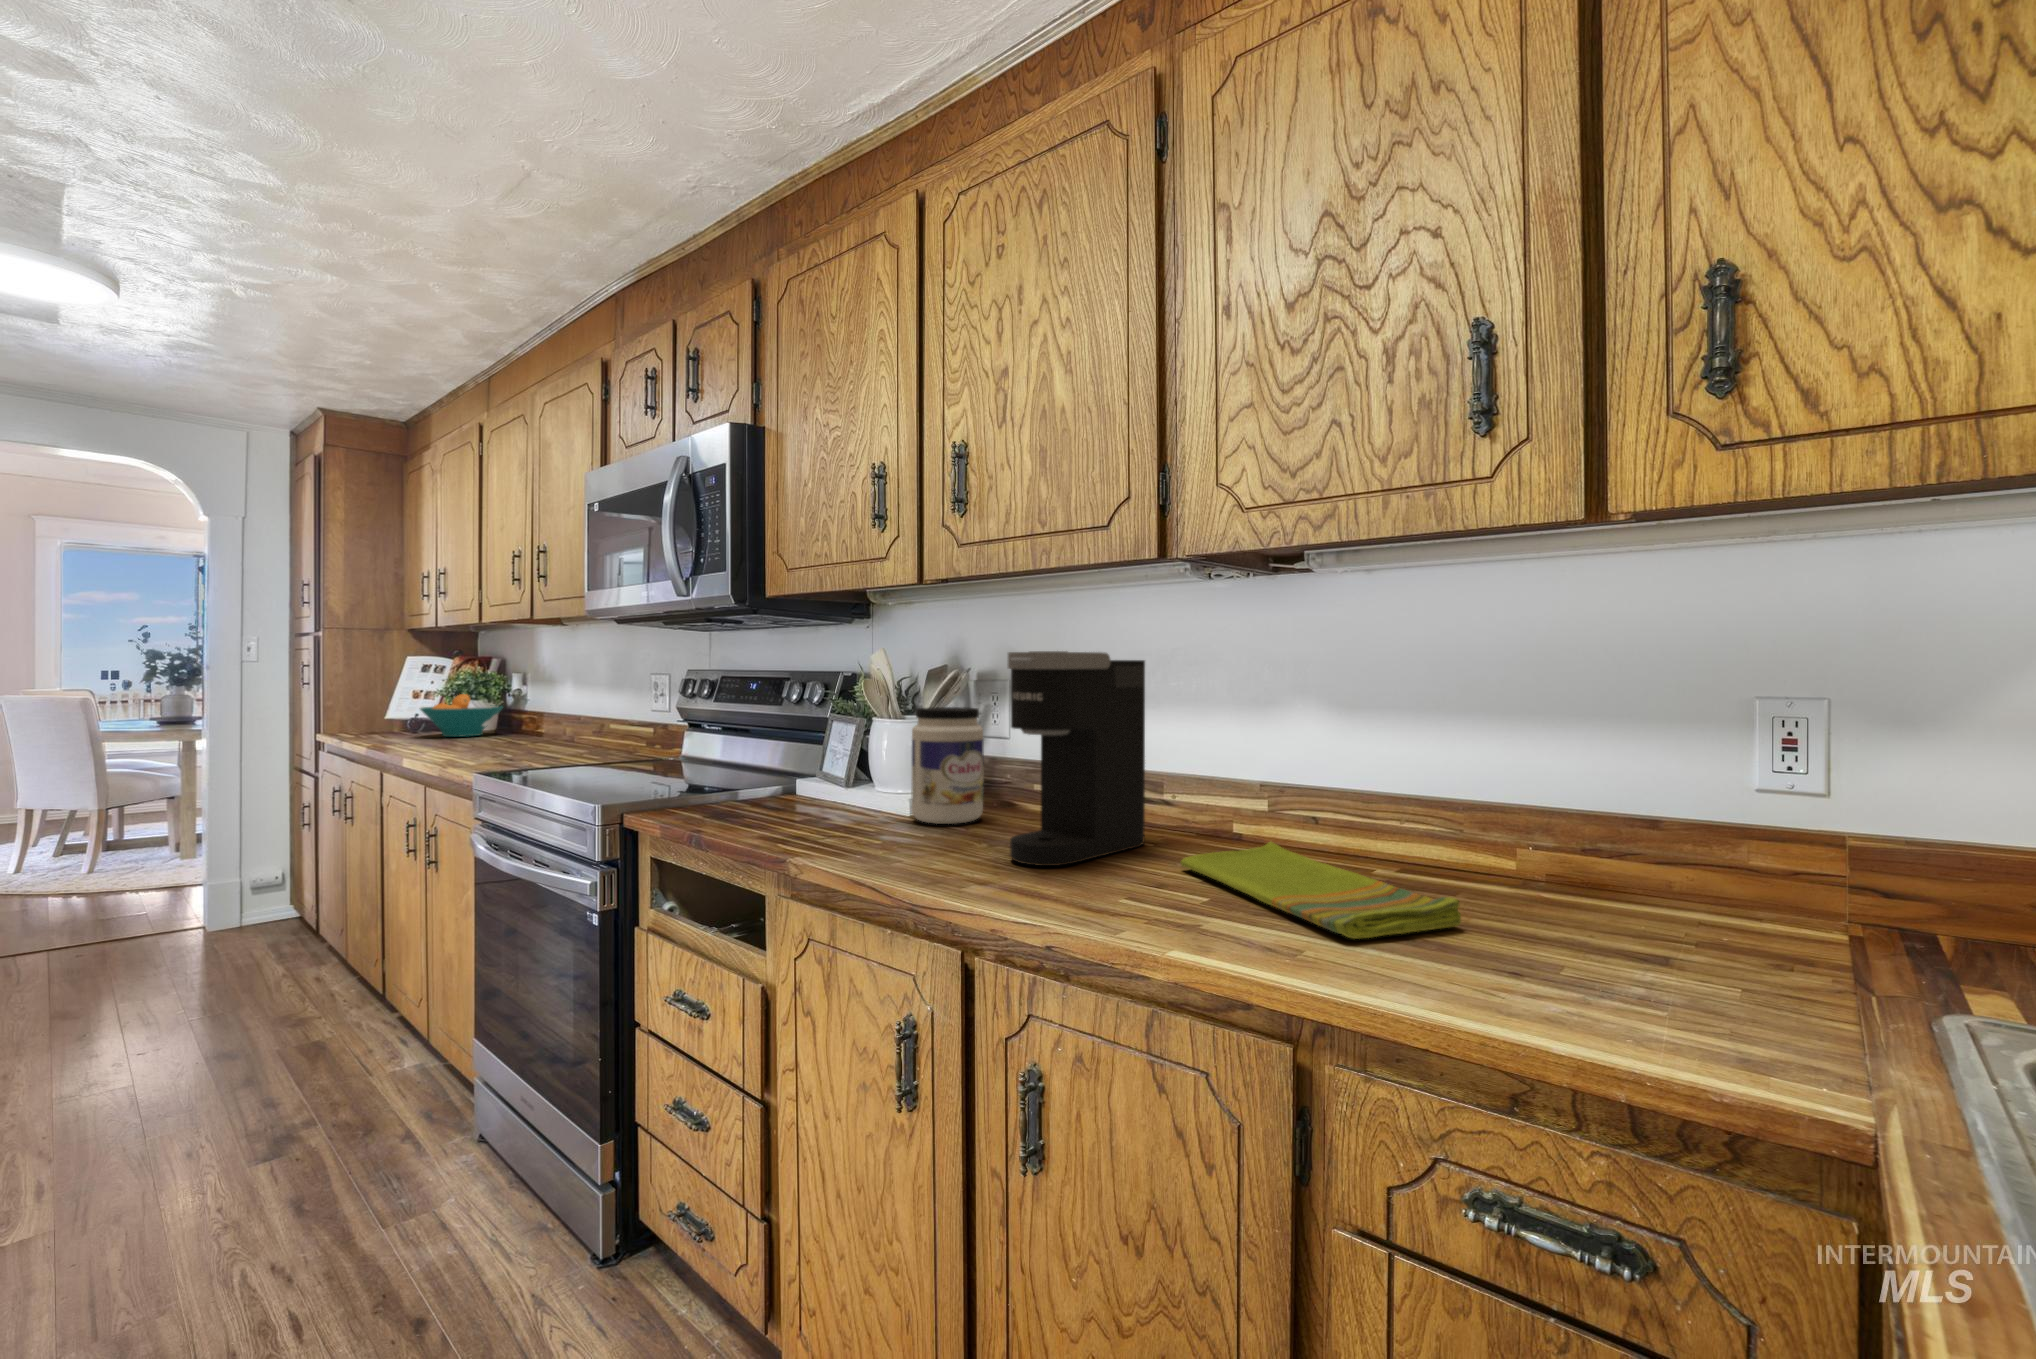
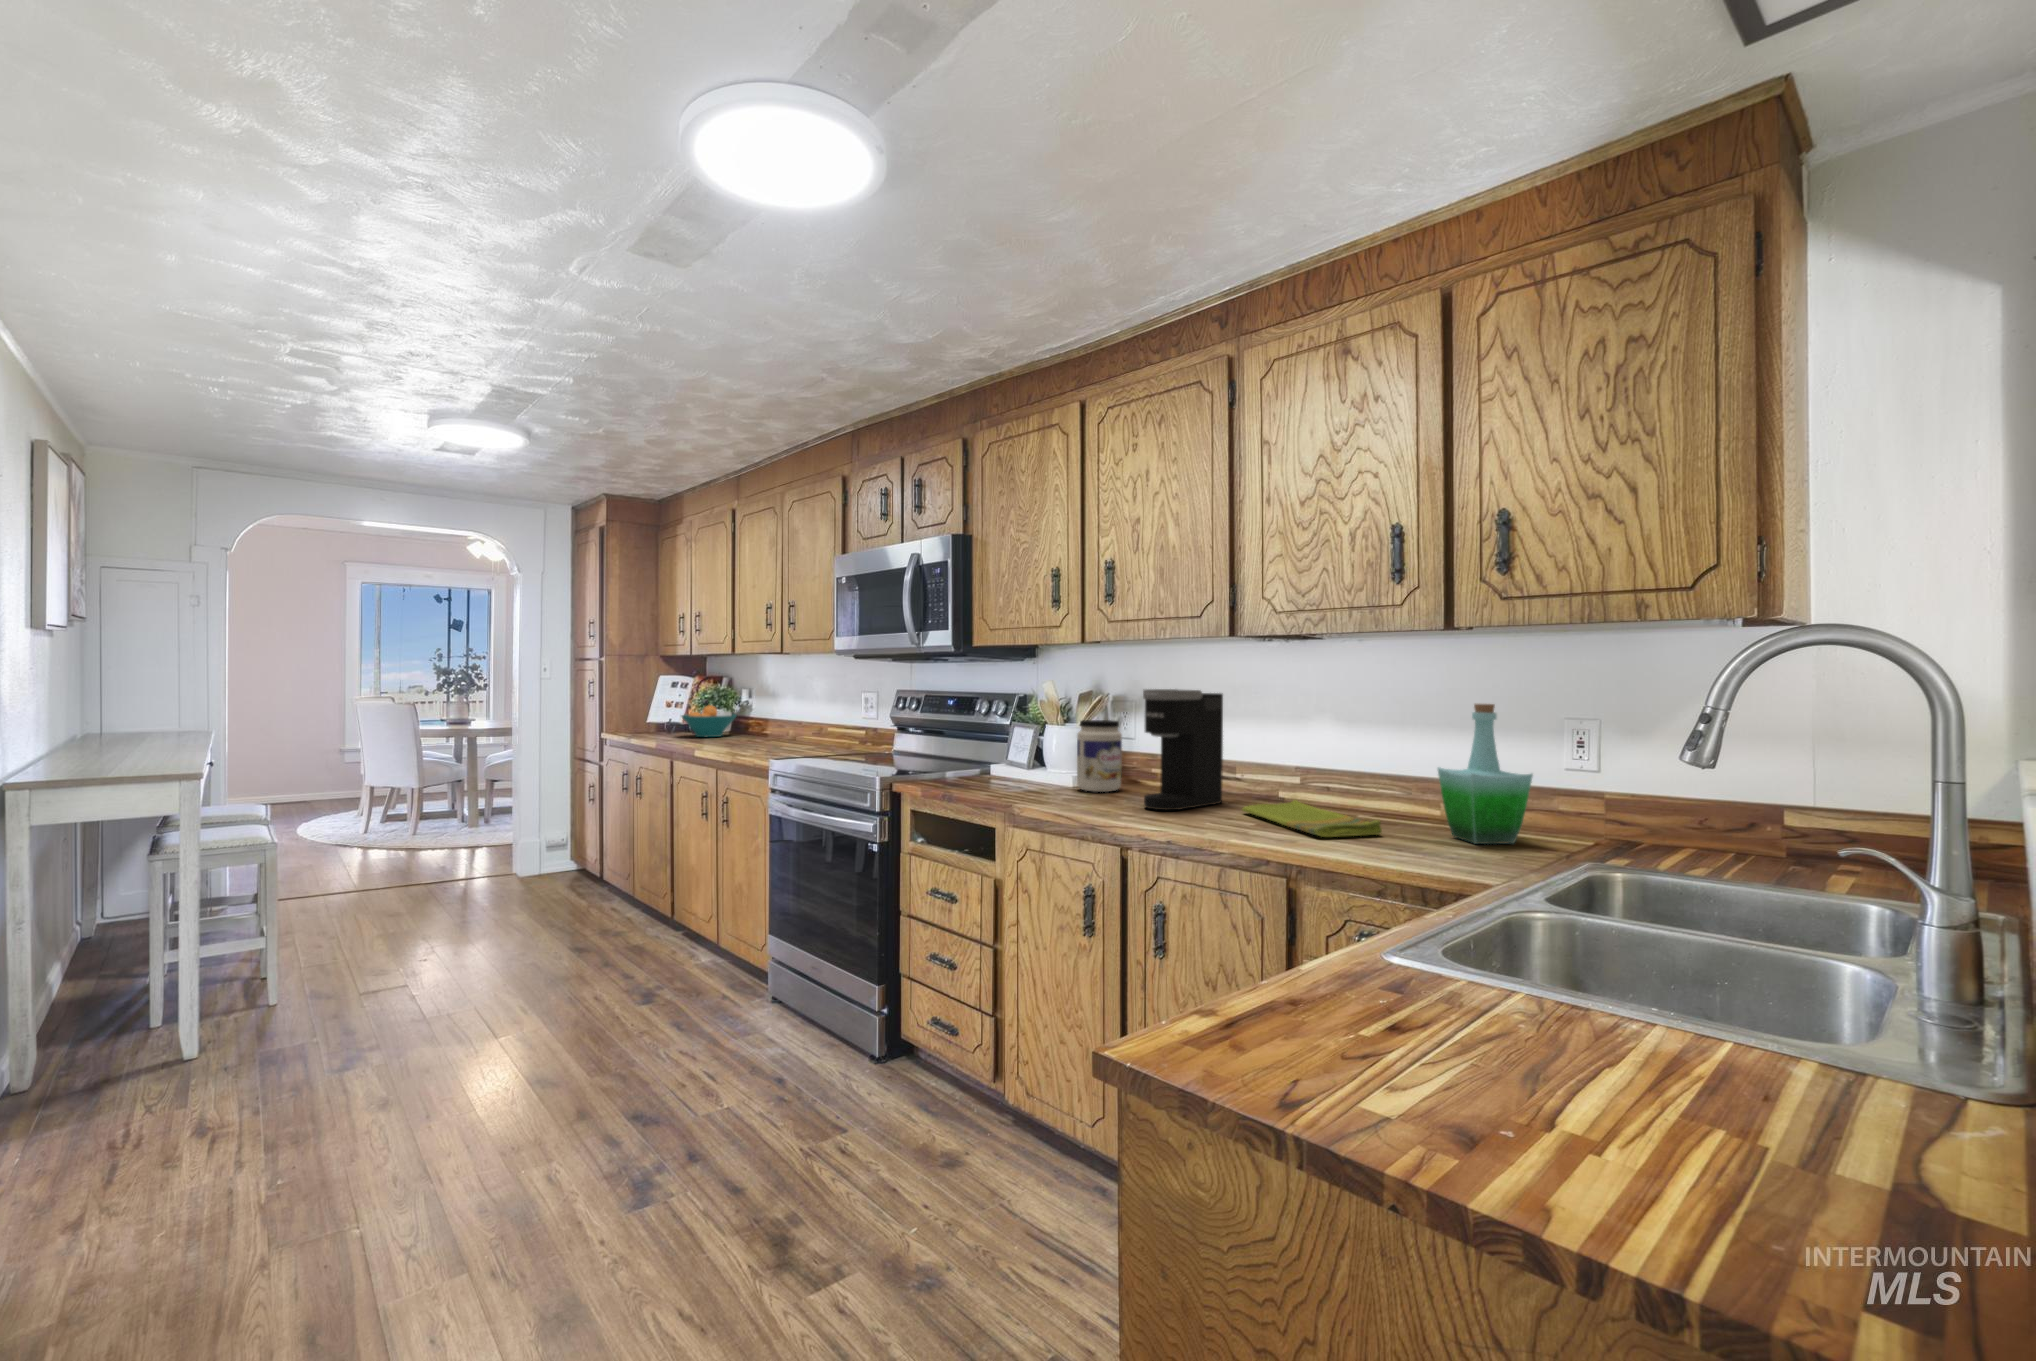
bottle: none [1564,665,1778,952] -> present [1438,704,1533,844]

